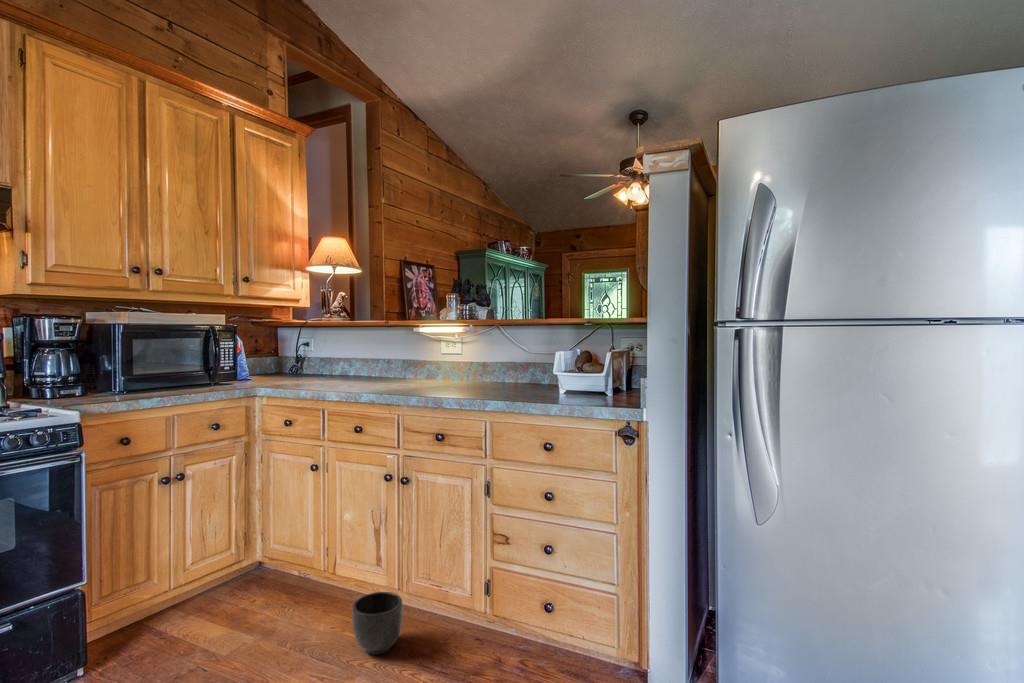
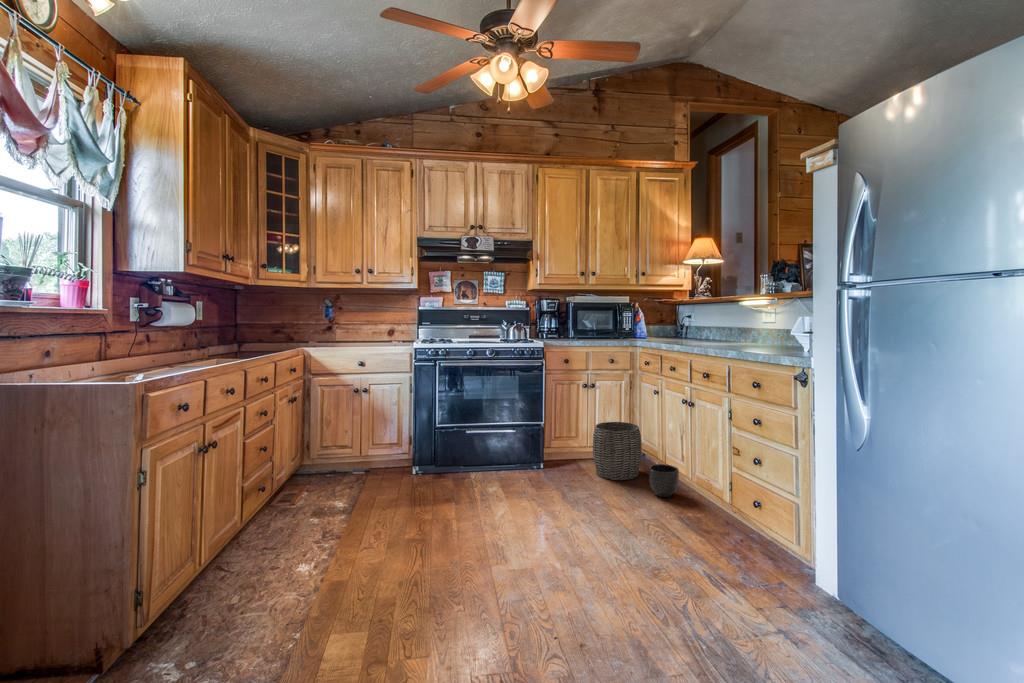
woven basket: none [215,535,311,657] -> present [593,422,642,480]

